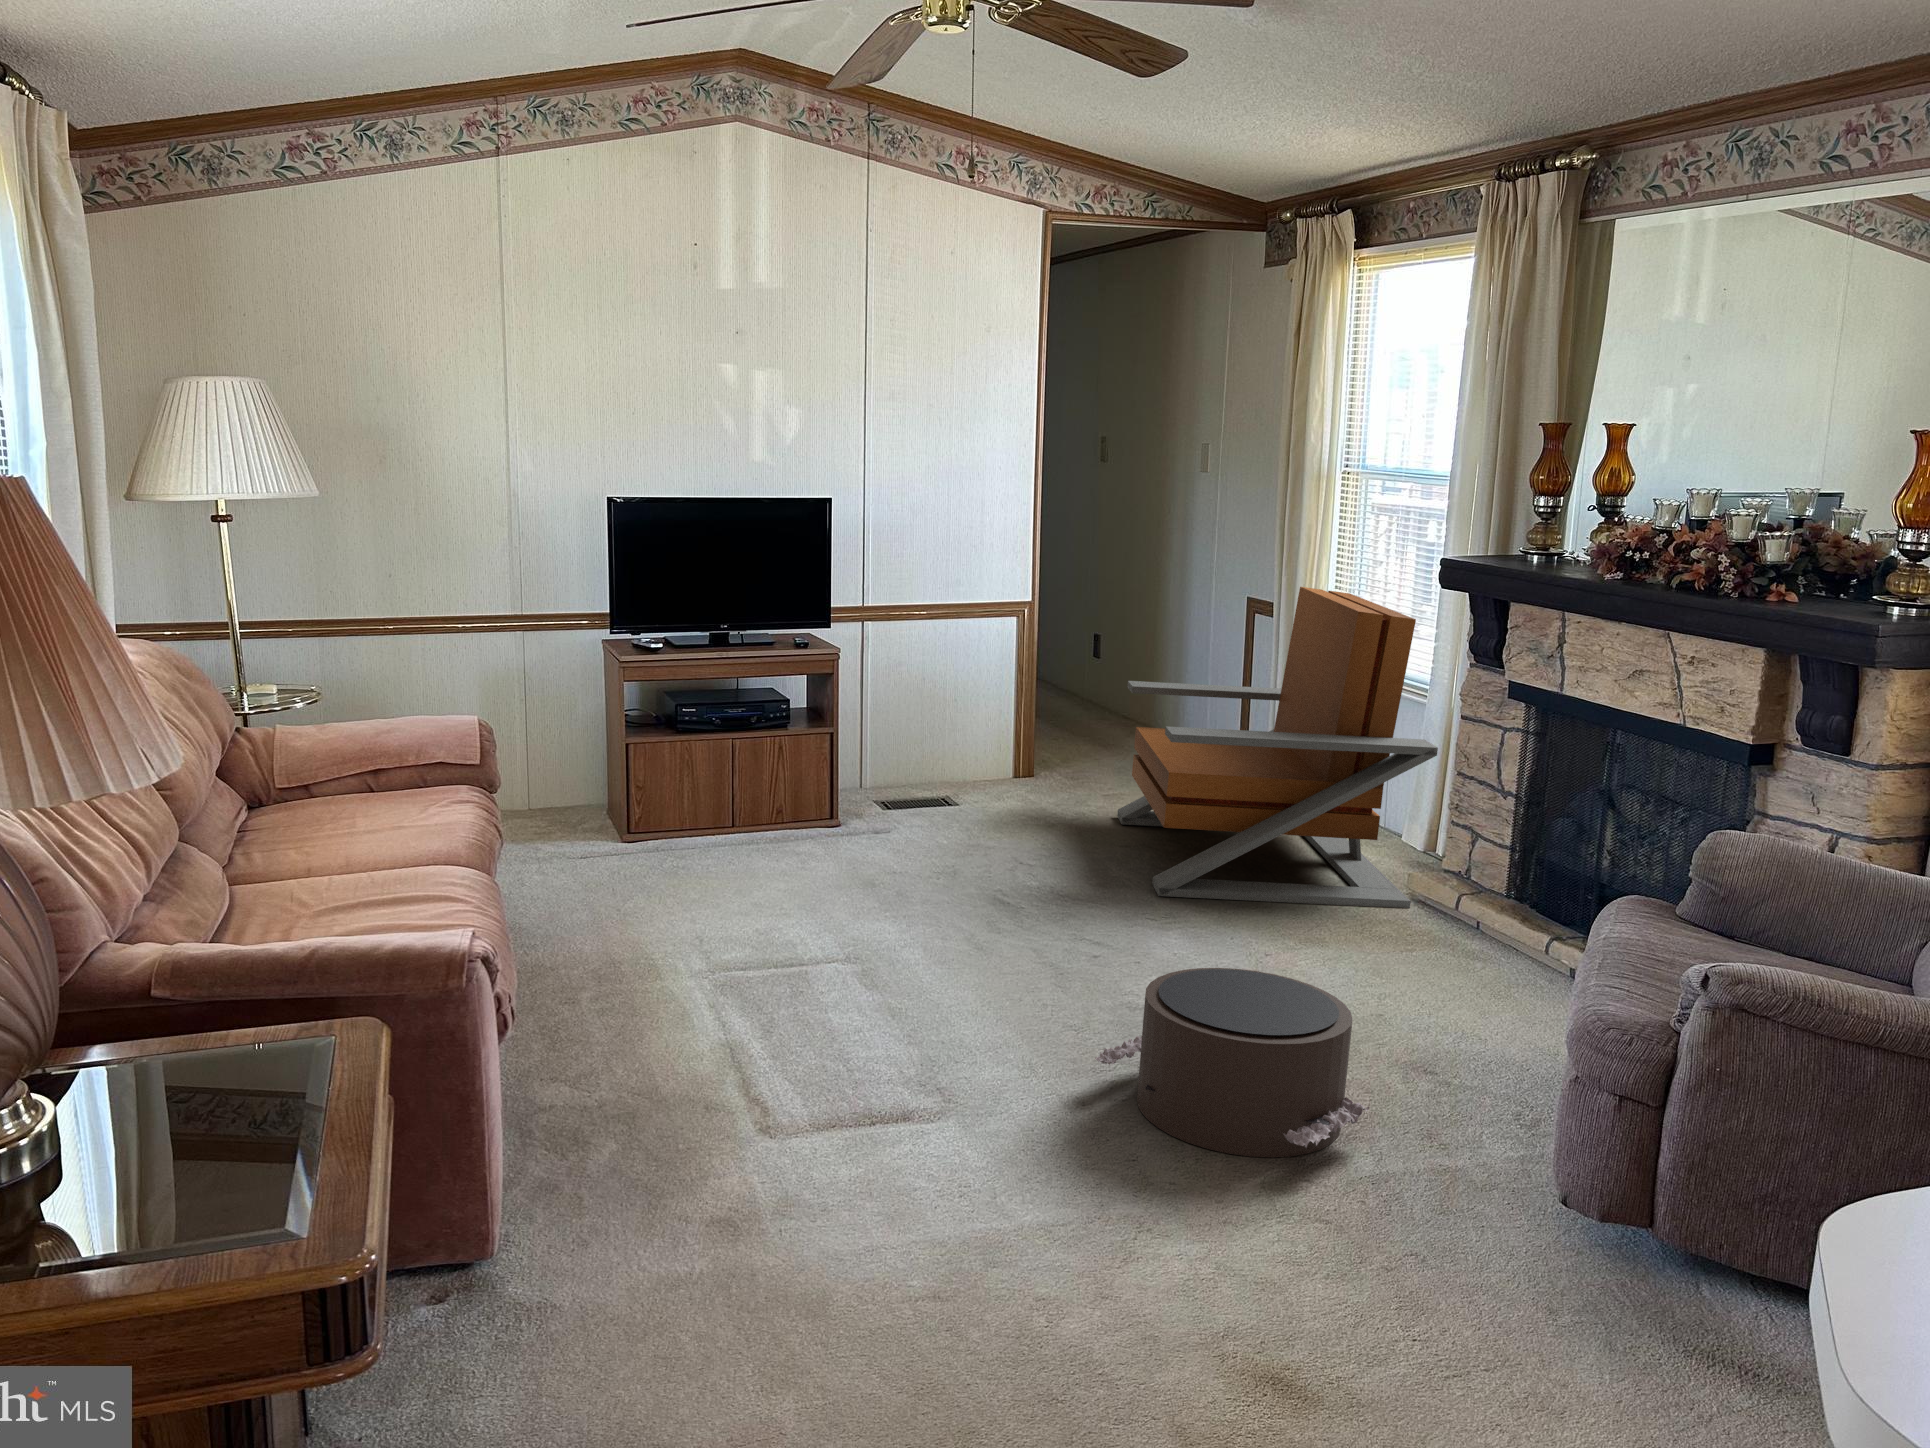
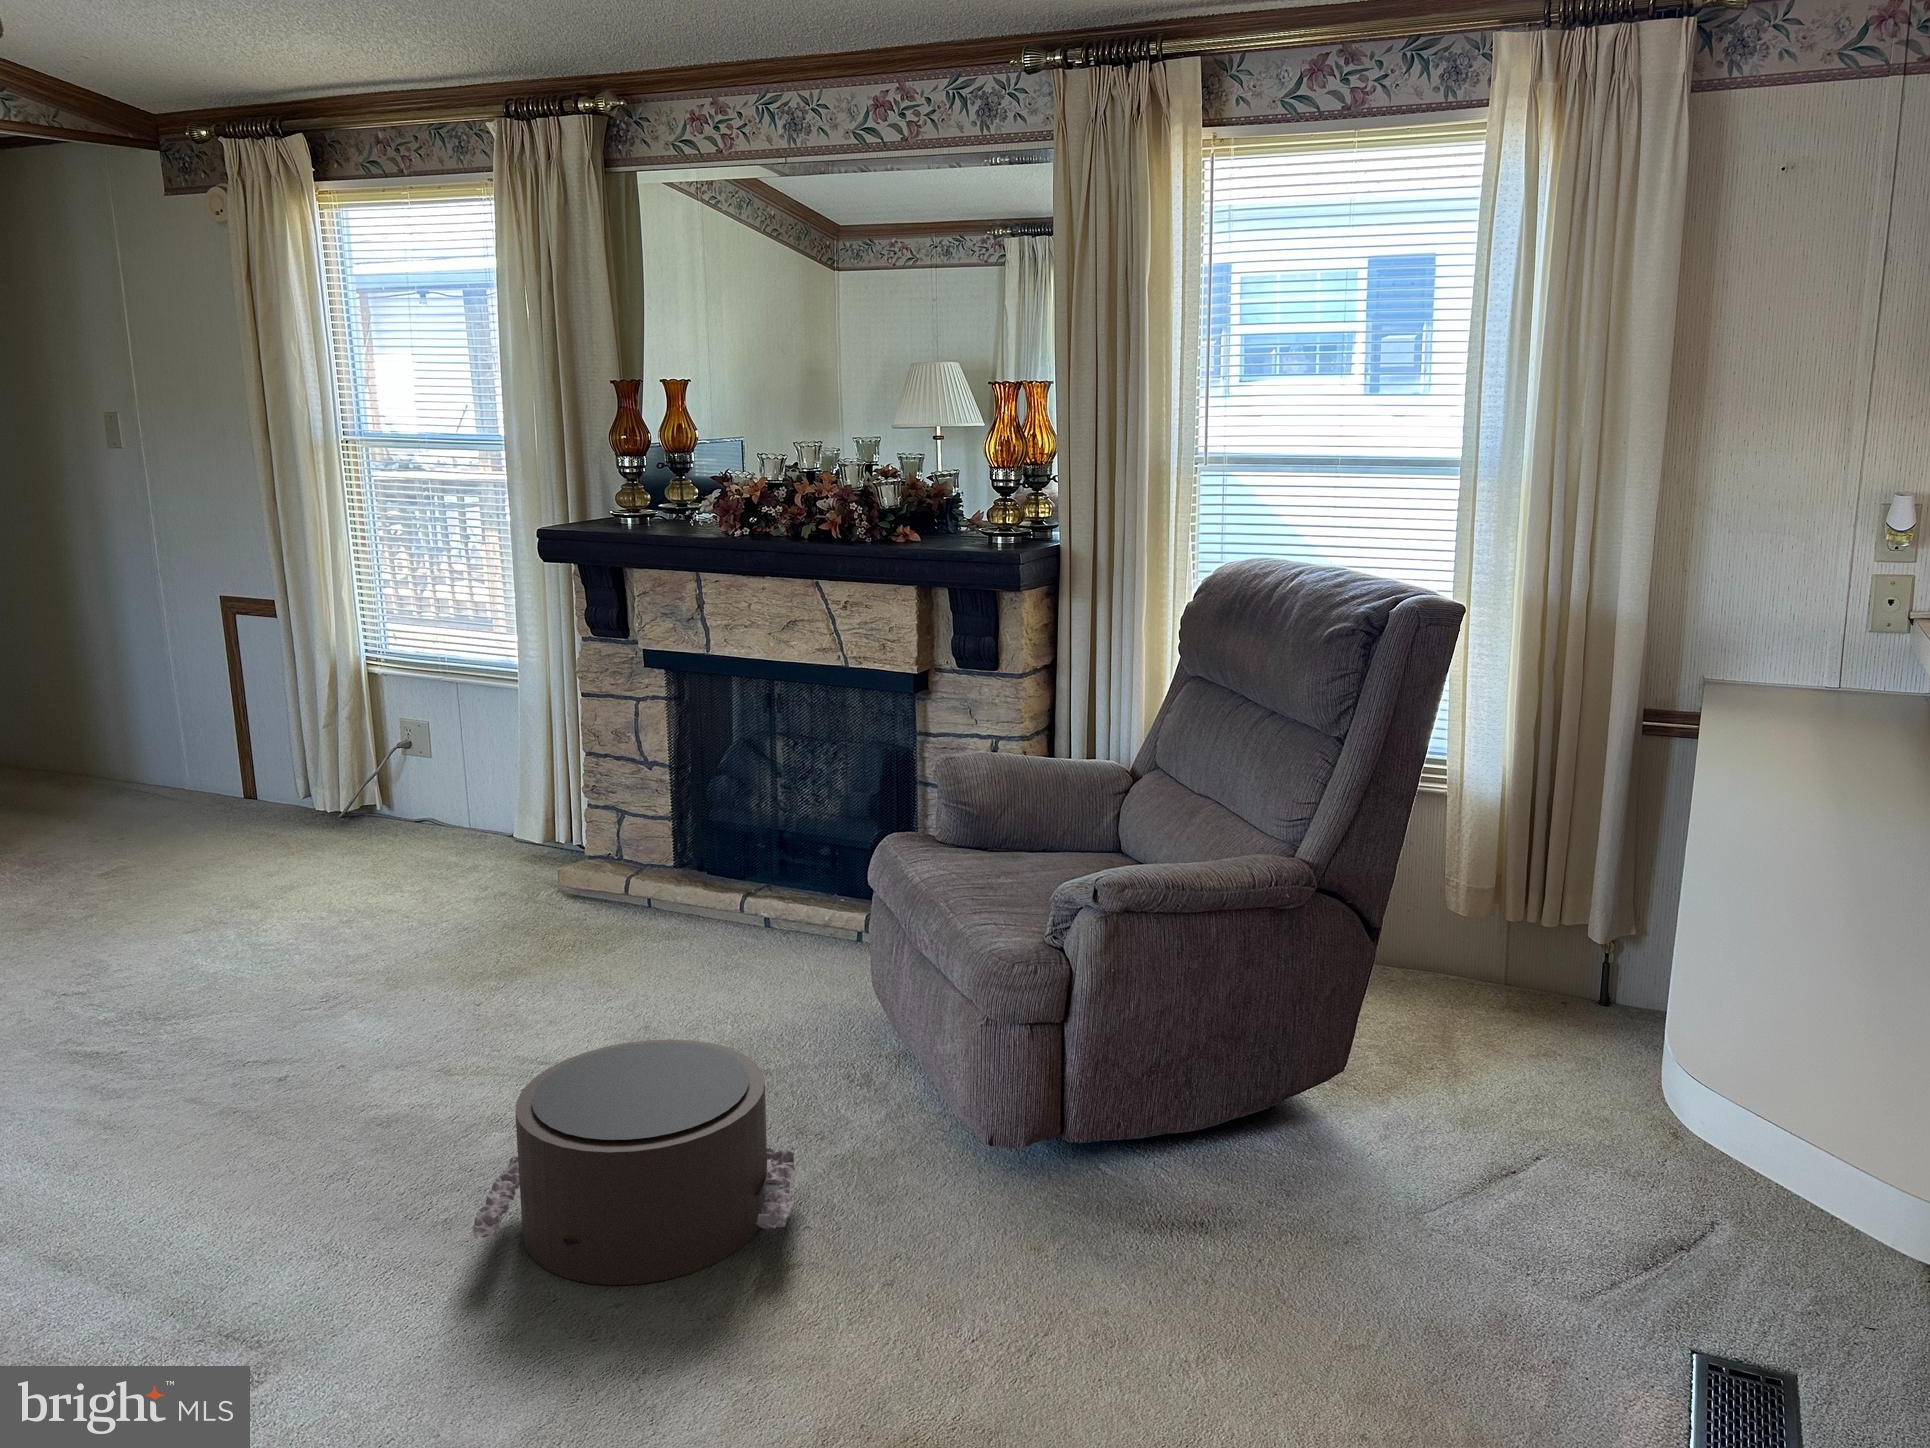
lounge chair: present [1117,587,1438,908] -> none [135,579,580,985]

